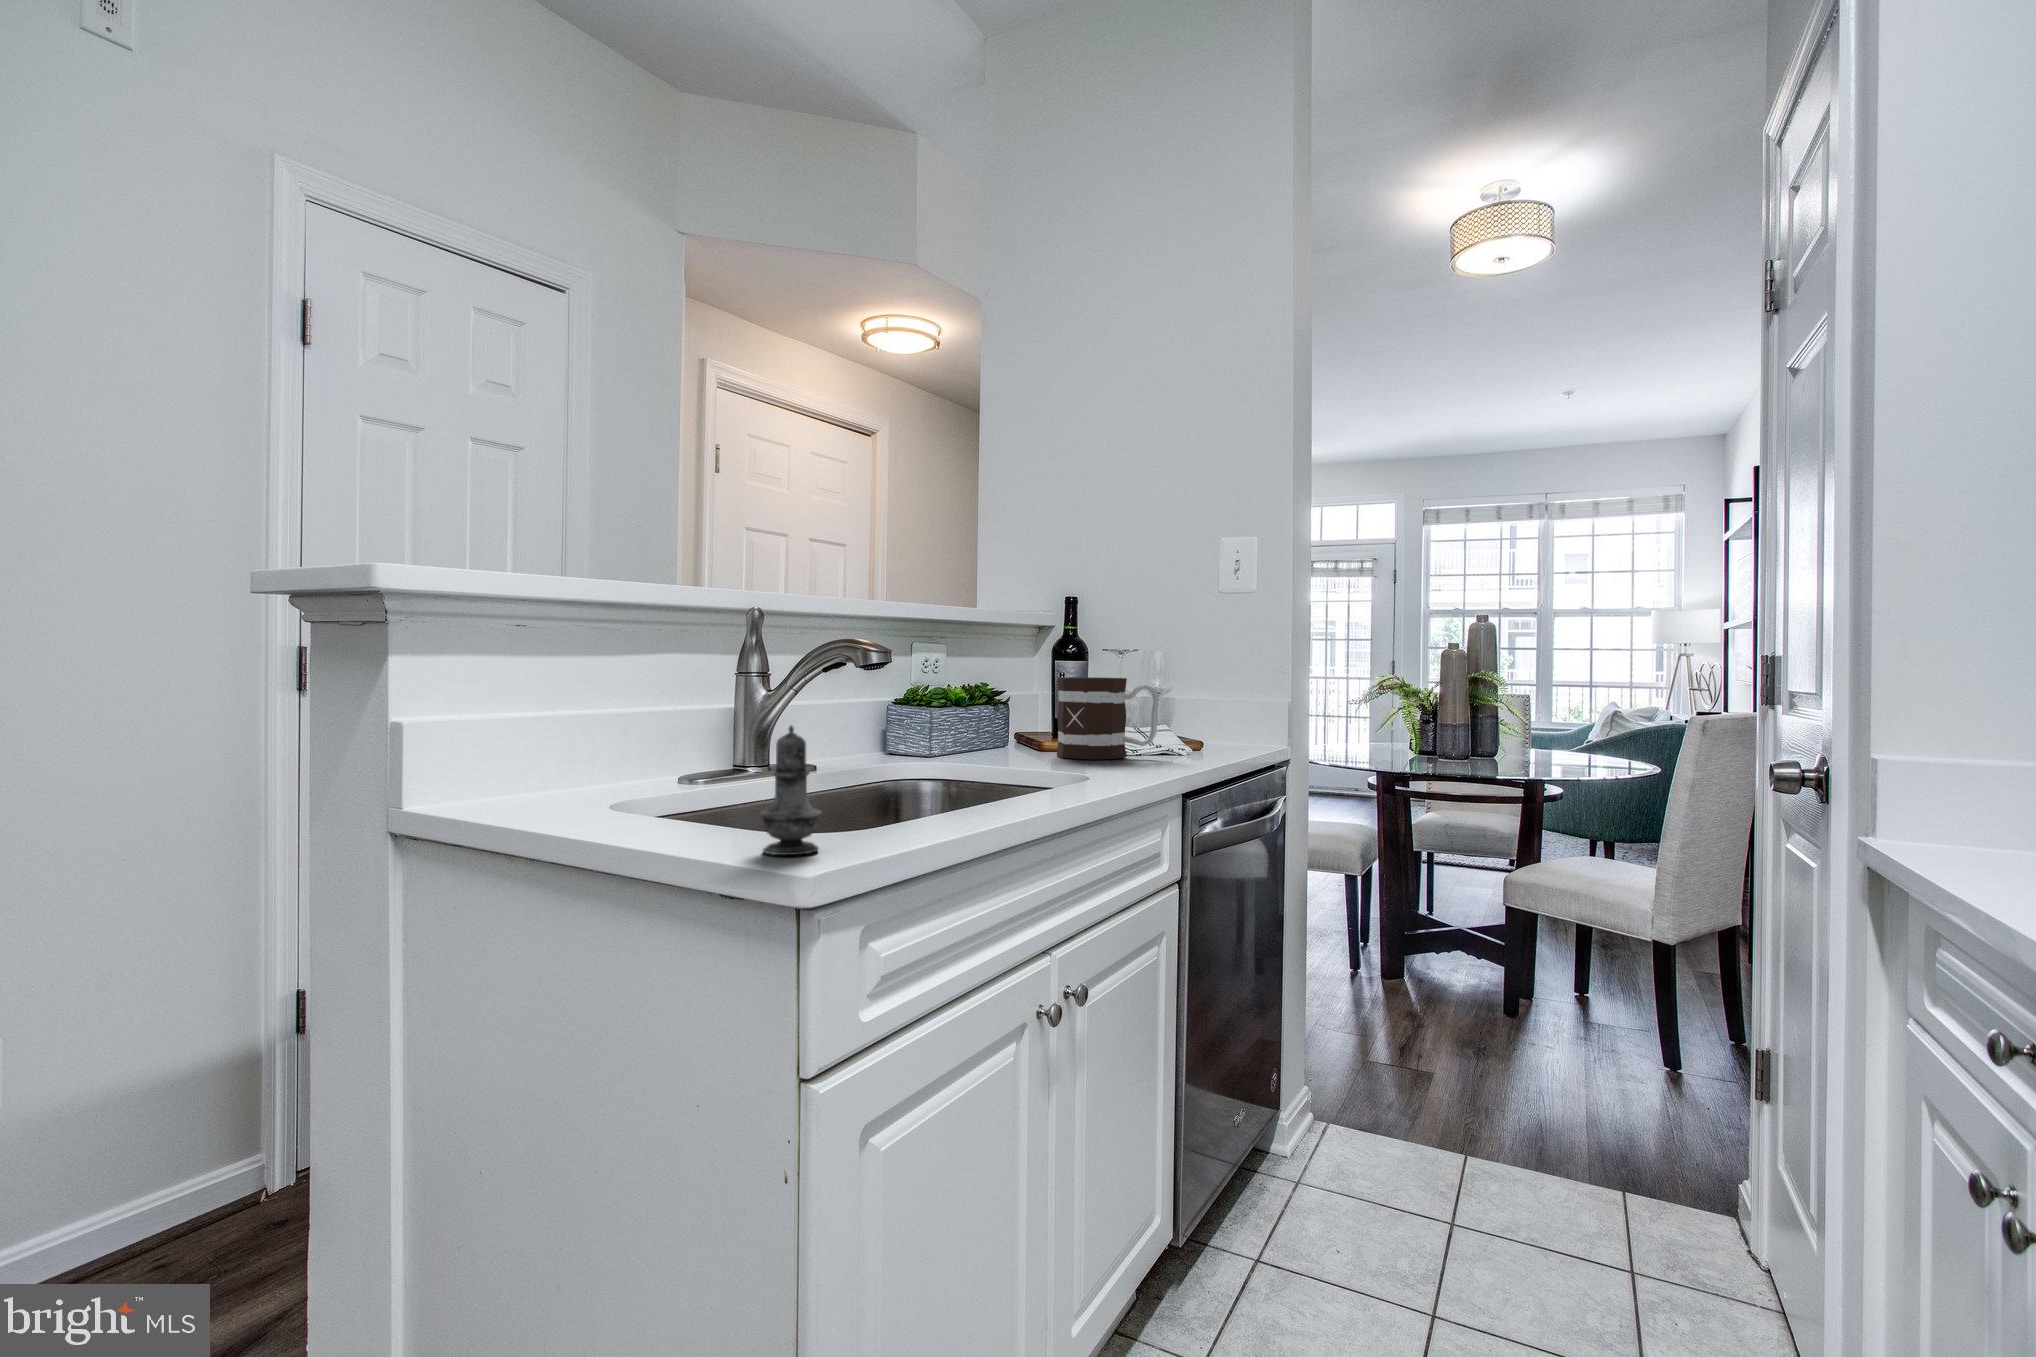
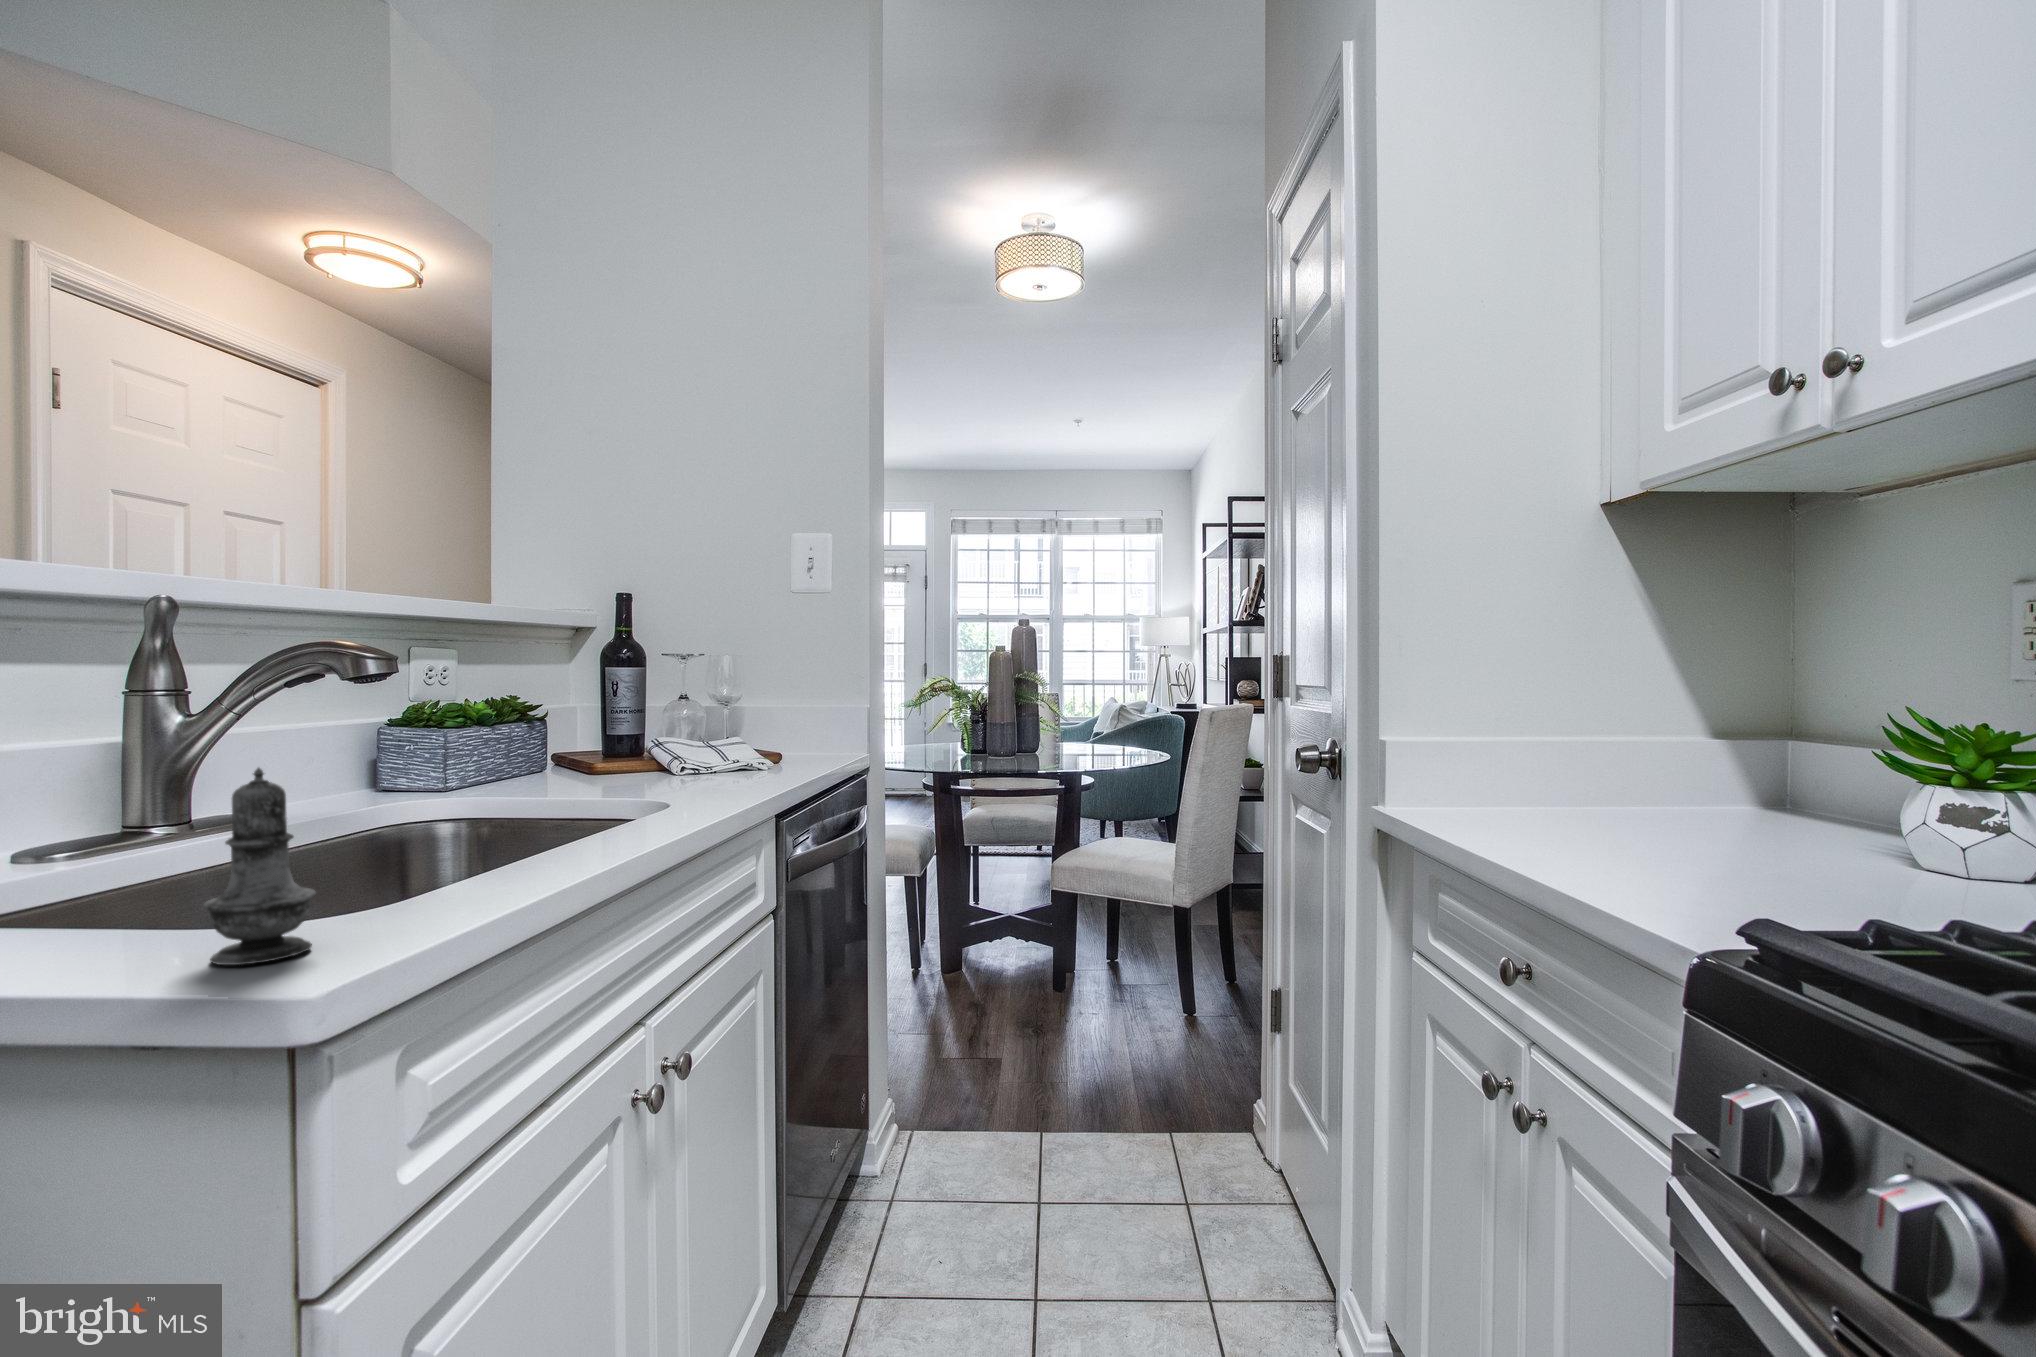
mug: present [1057,677,1159,759] -> none [613,684,736,780]

